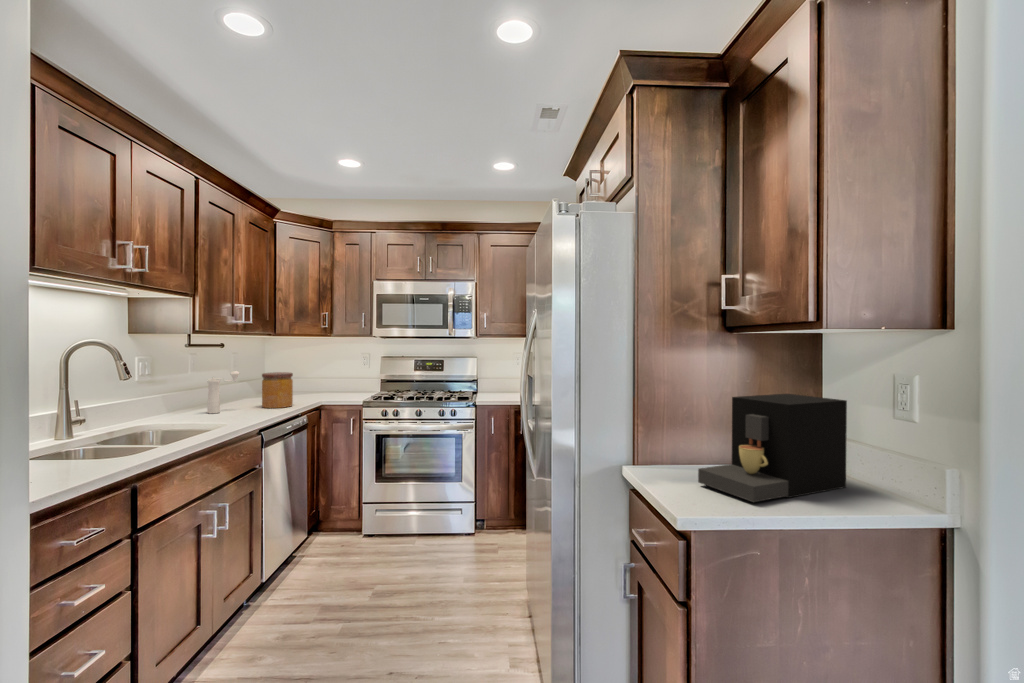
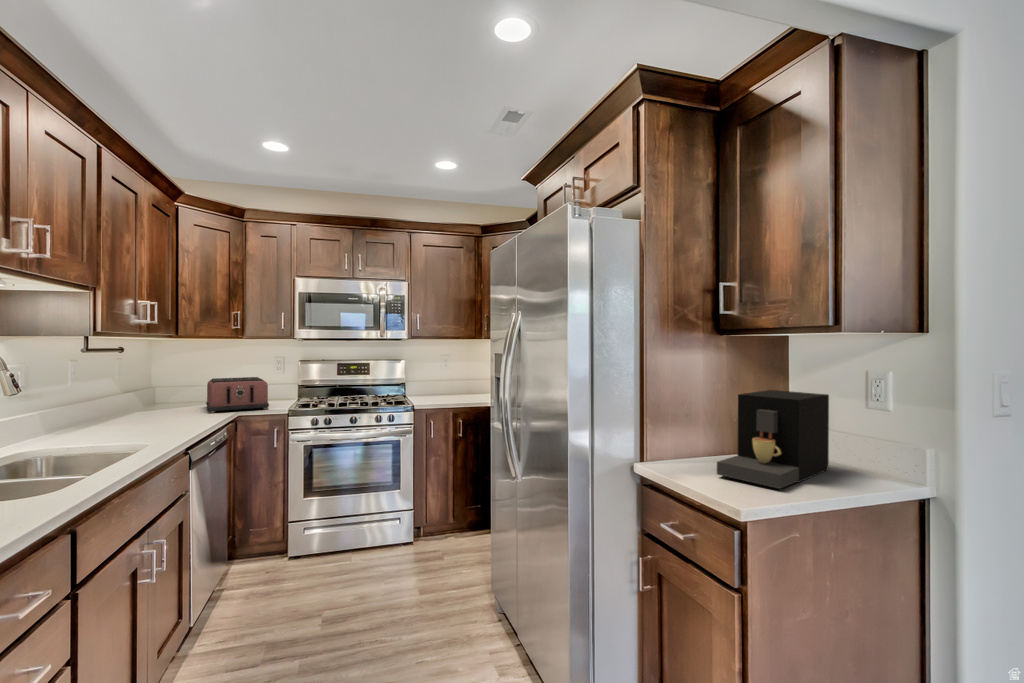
pepper mill: present [207,371,239,413] -> none [101,380,142,432]
toaster: none [298,371,347,401] -> present [206,377,269,413]
jar: present [262,372,293,408] -> none [169,380,208,423]

